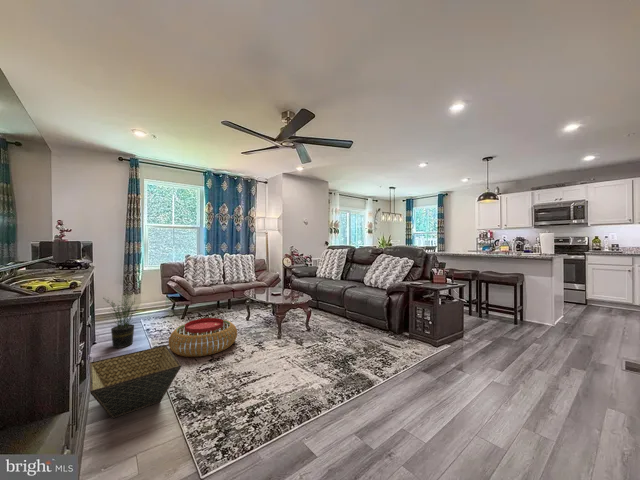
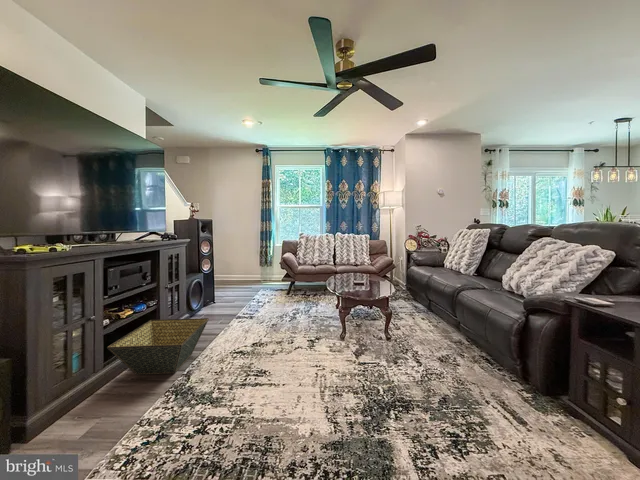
potted plant: present [103,294,134,348] -> none [207,261,239,310]
pouf: present [169,318,237,357] -> none [237,297,303,337]

